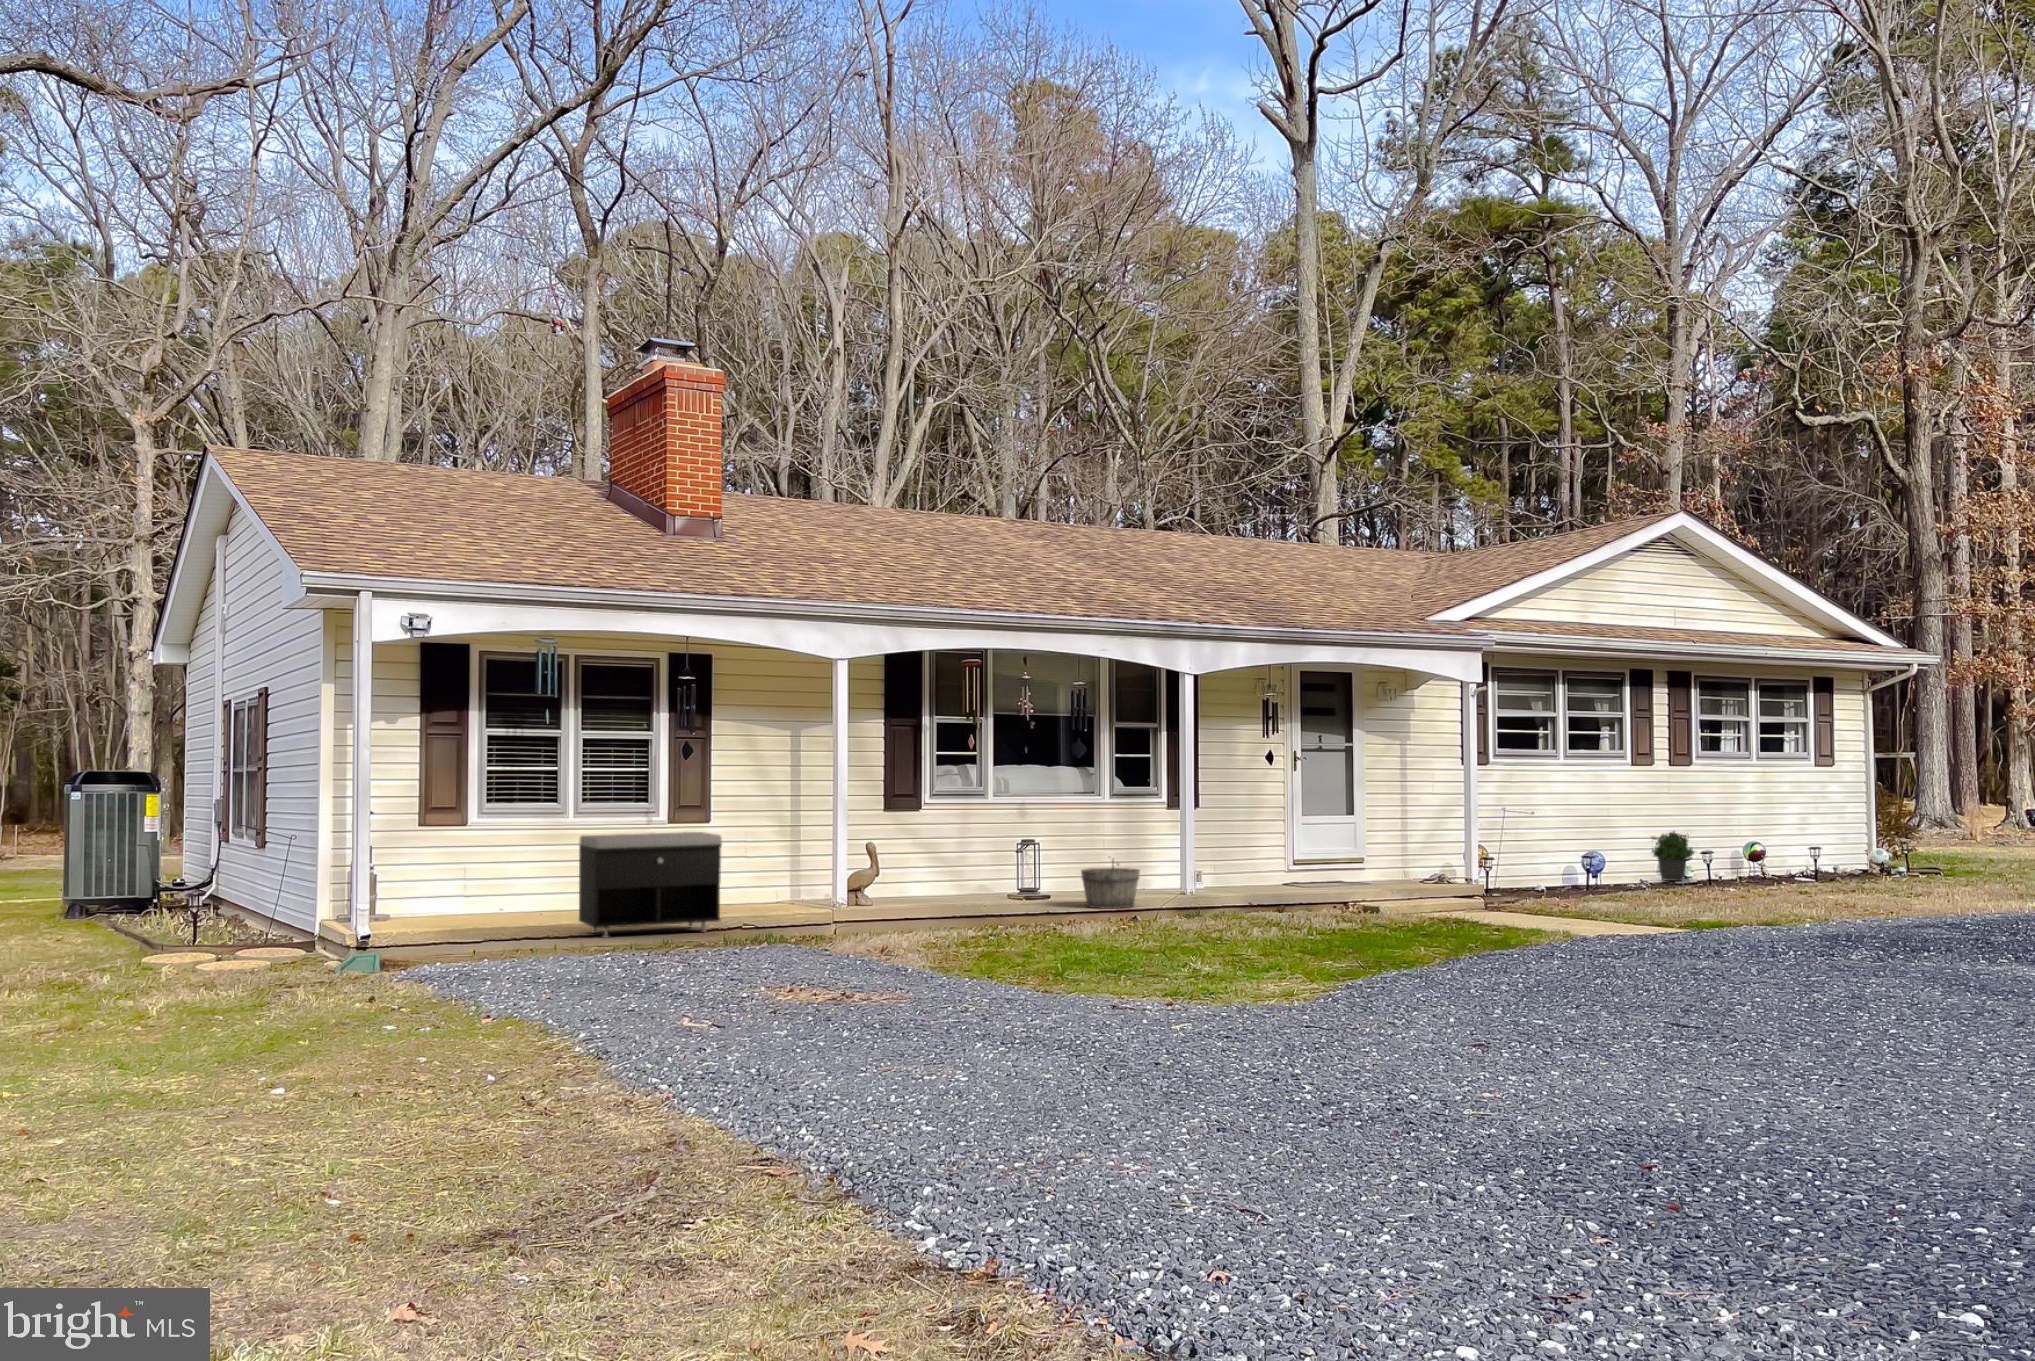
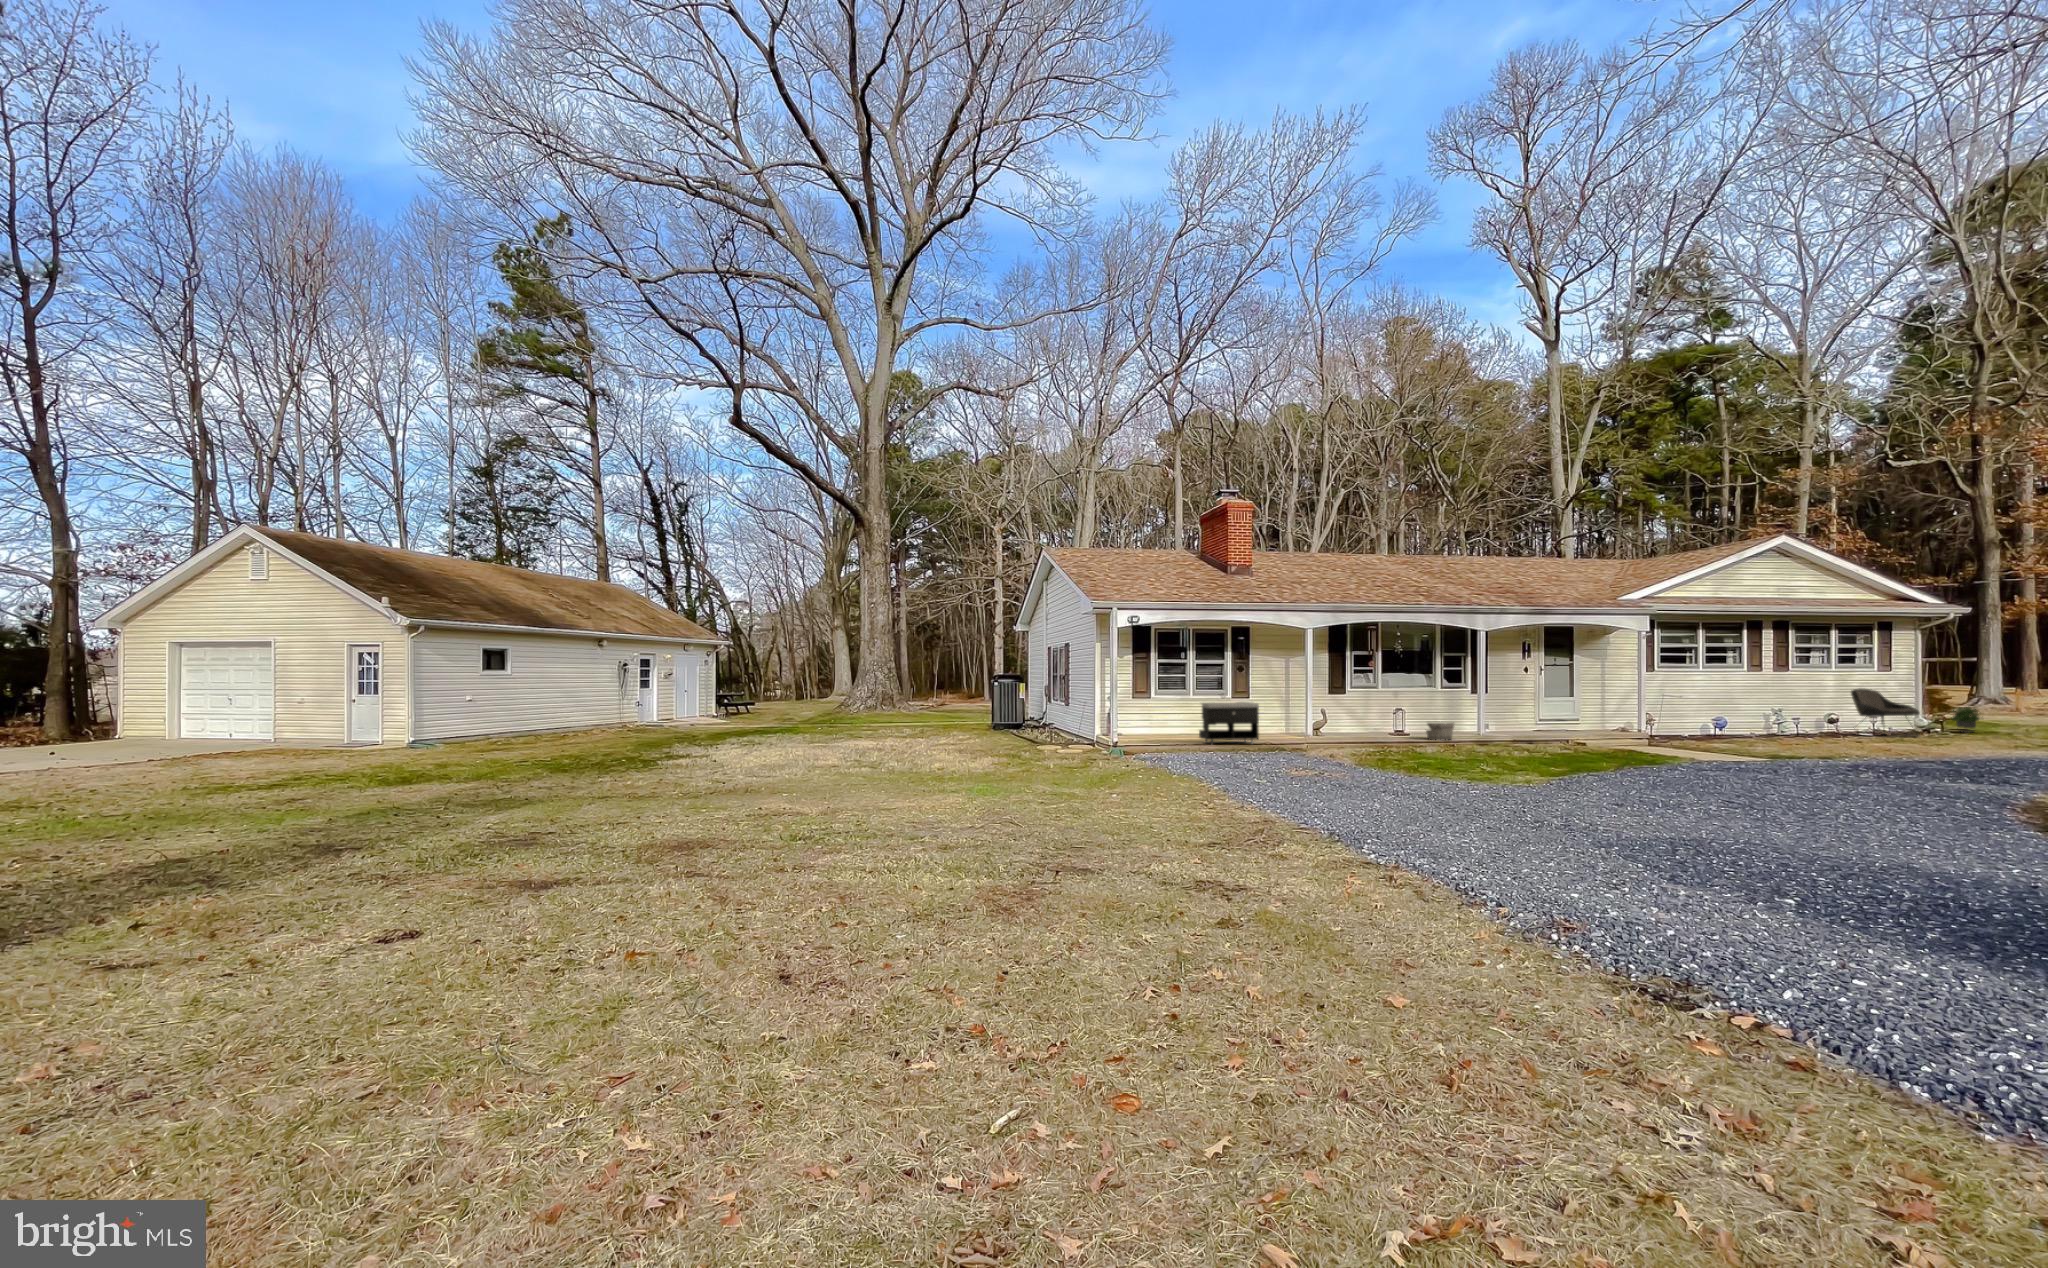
lounge chair: none [1773,792,1873,878] -> present [1851,688,1919,737]
potted plant: present [1652,831,1694,881] -> present [1952,707,1980,733]

